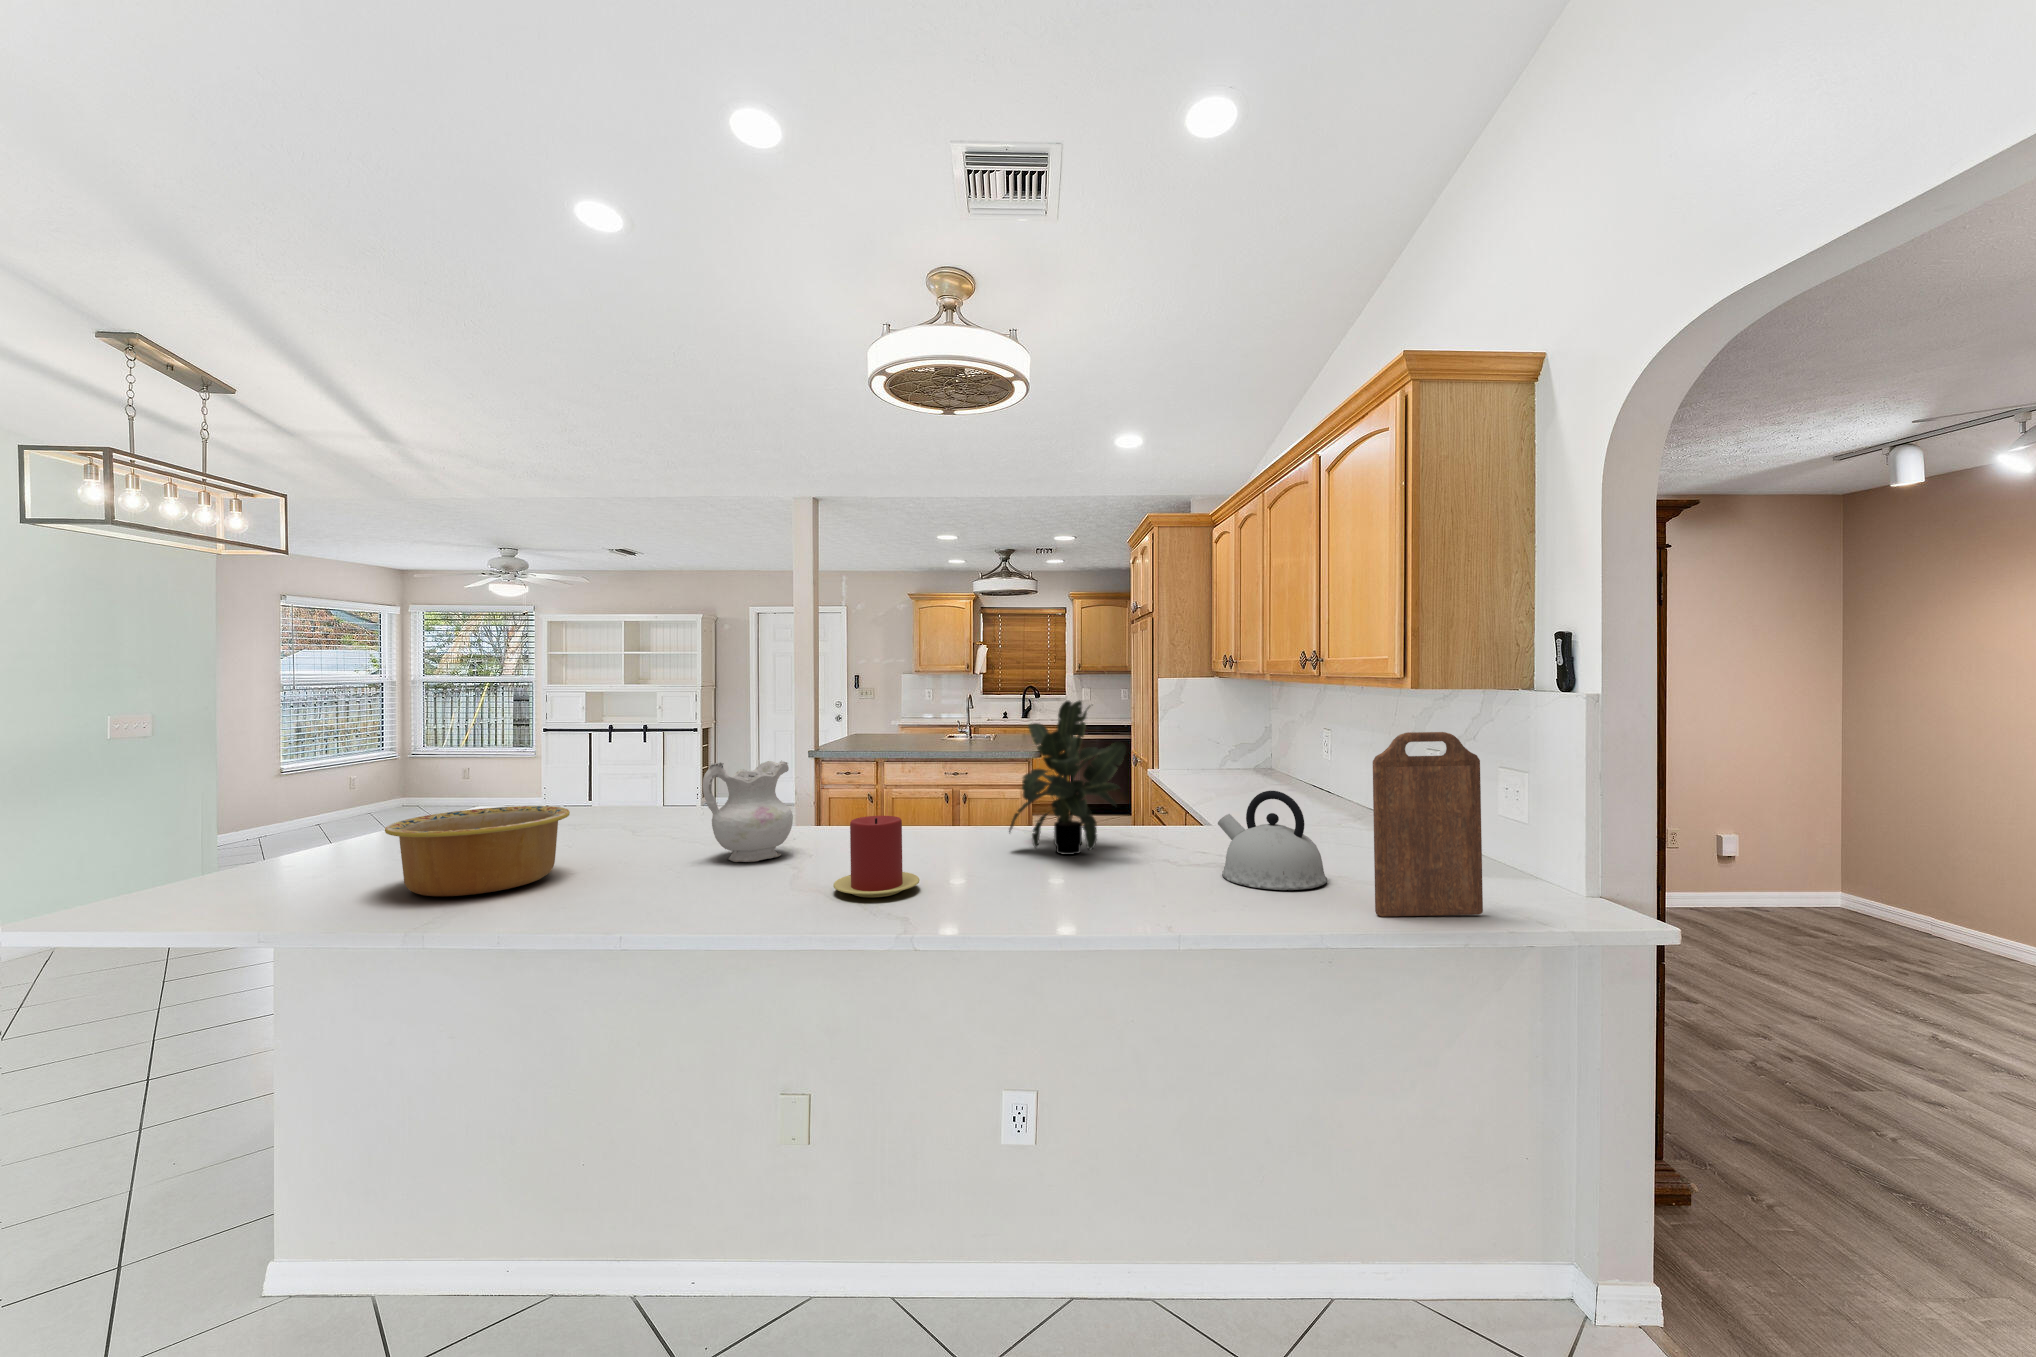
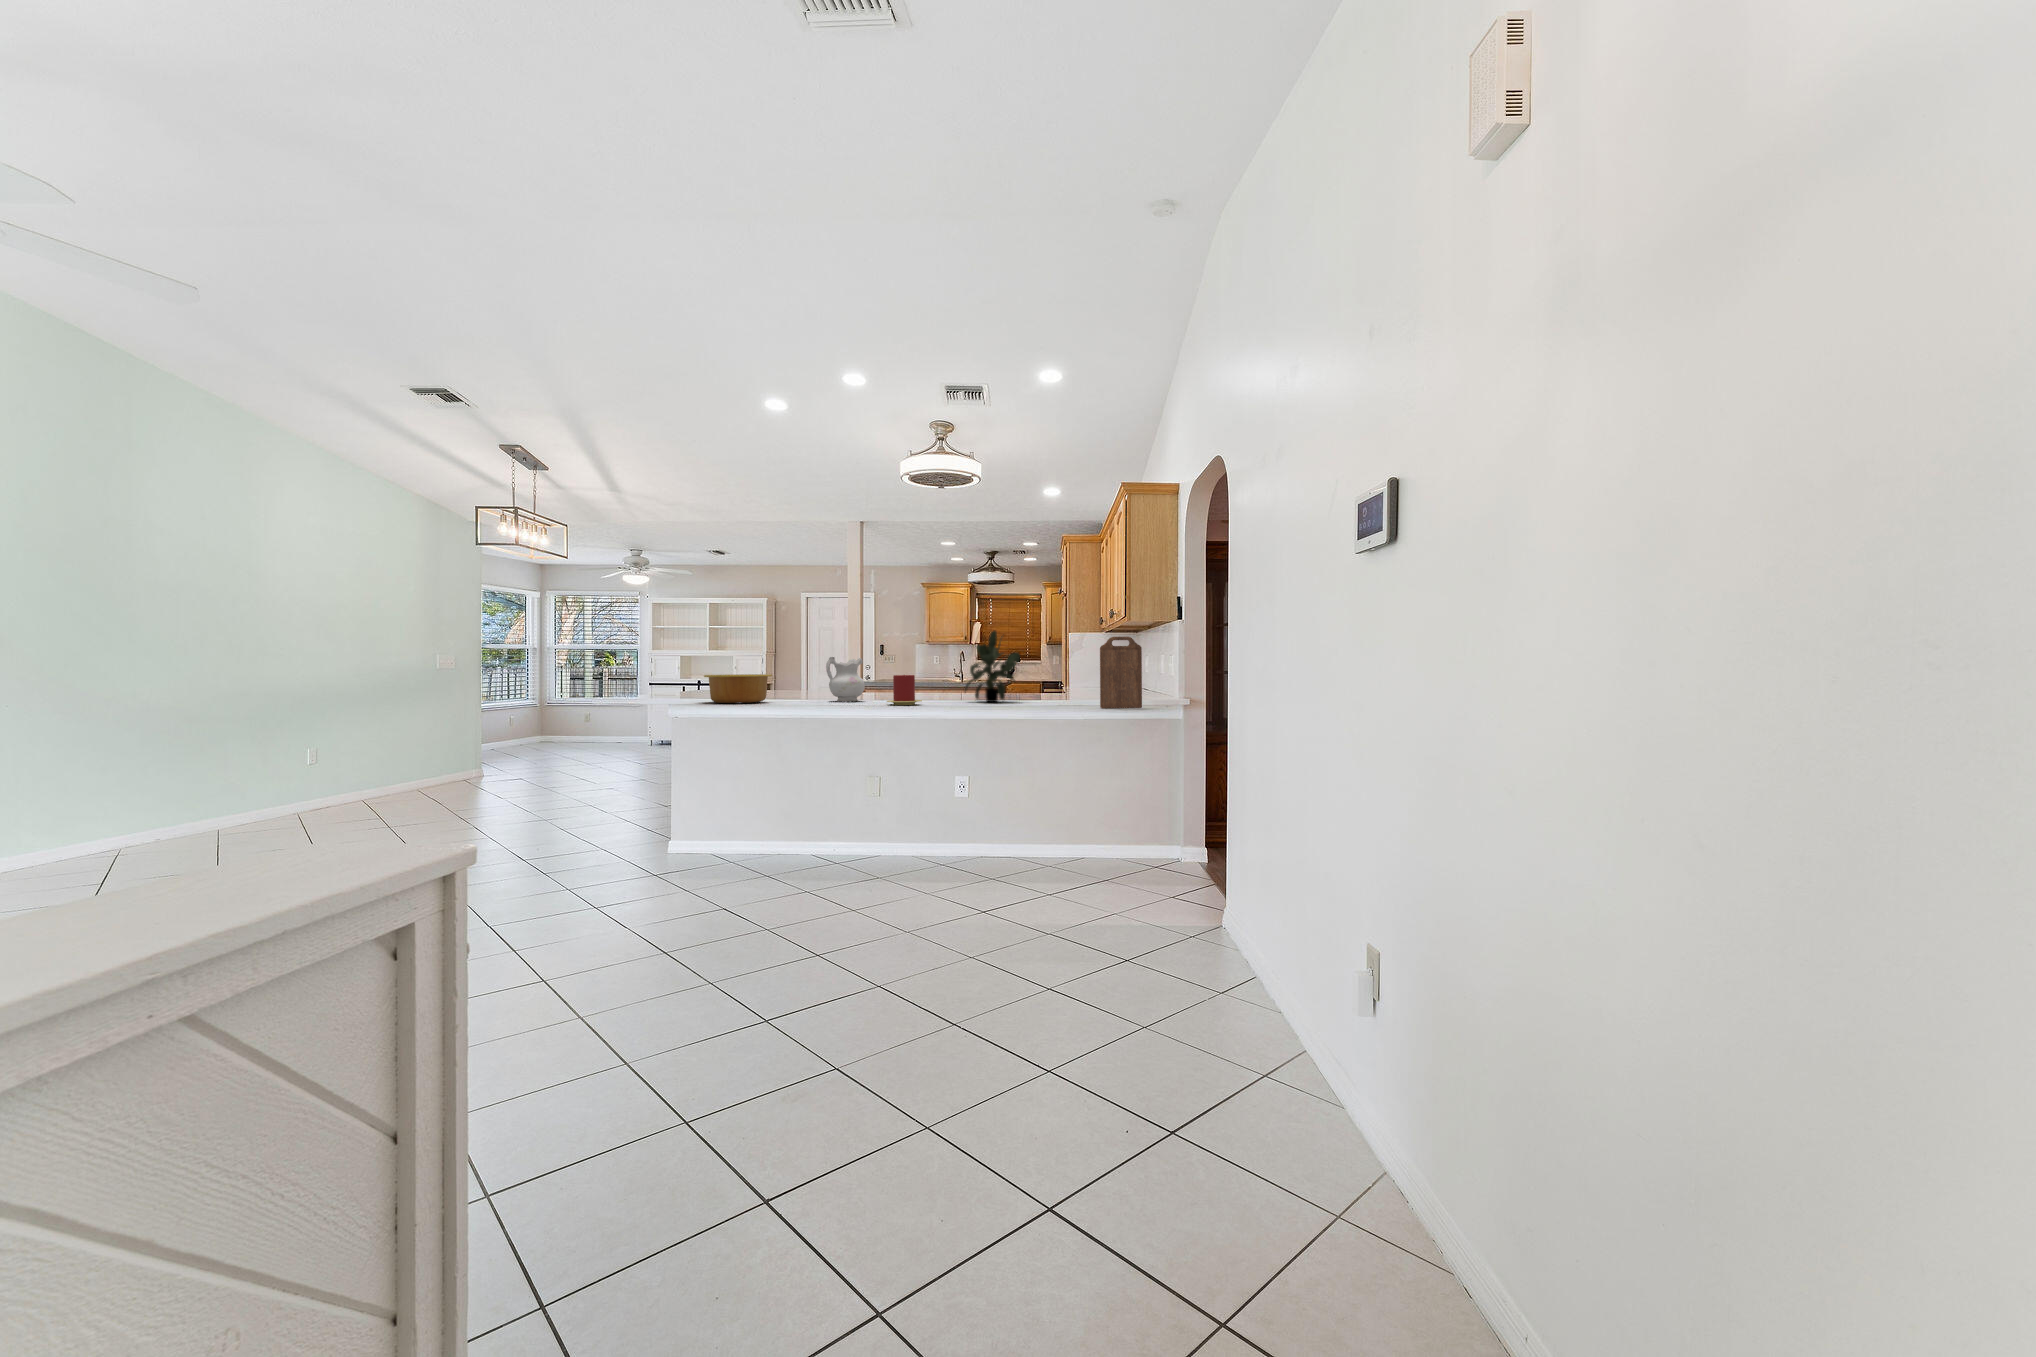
kettle: present [1218,791,1327,890] -> none [1054,667,1097,706]

